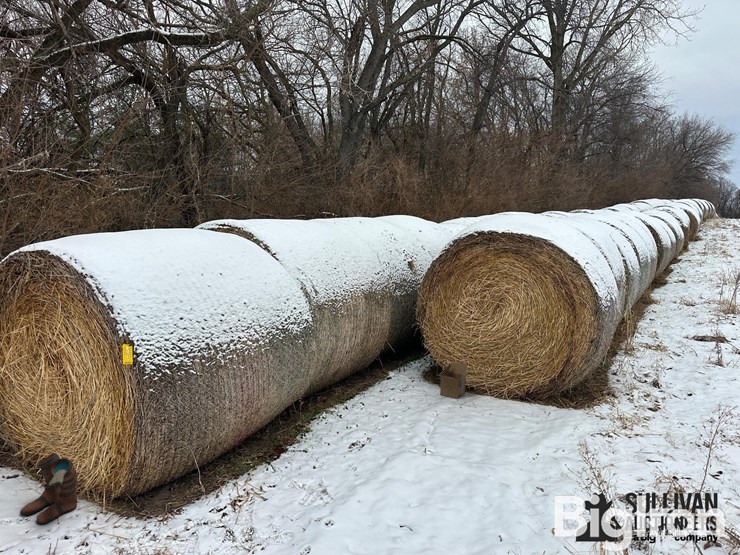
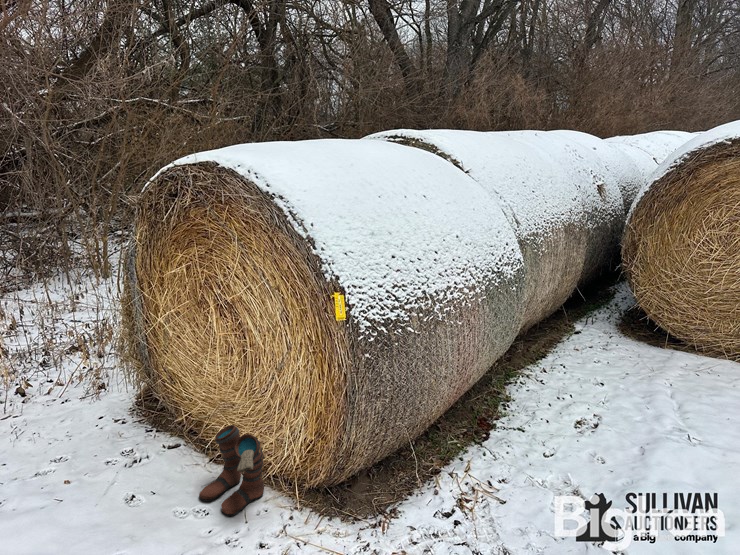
cardboard box: present [439,362,469,399] -> none [657,316,707,364]

